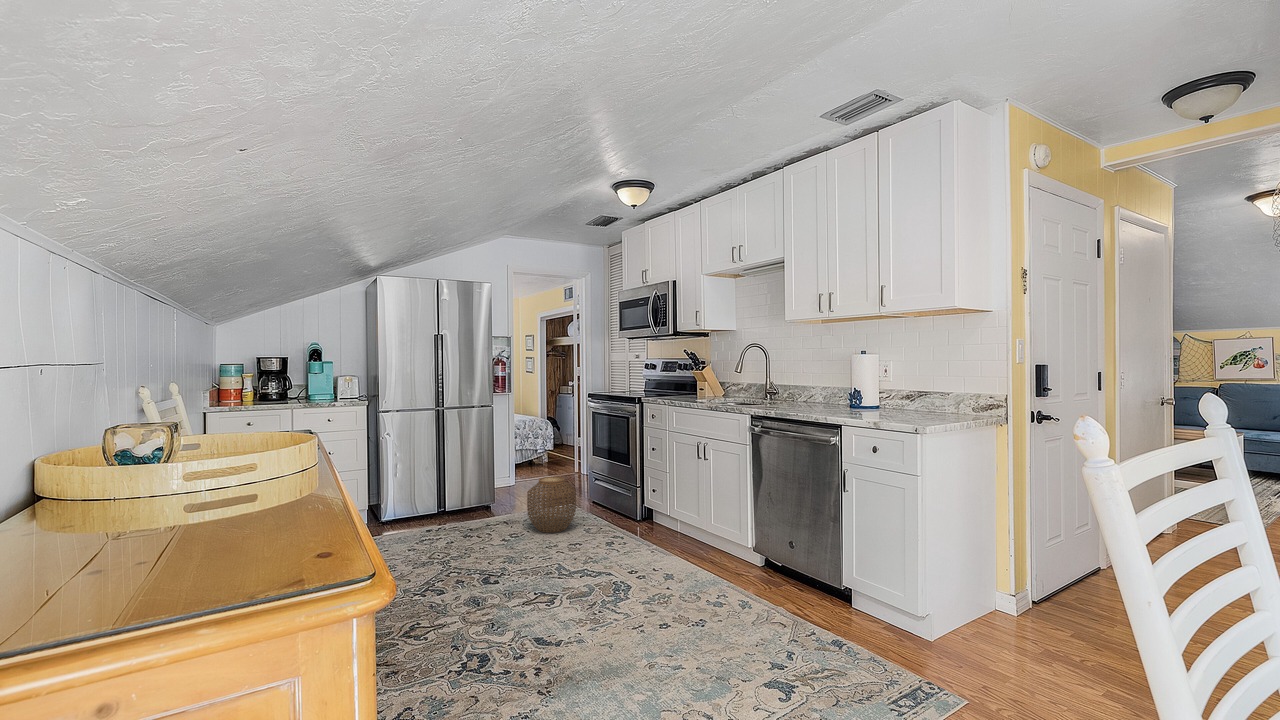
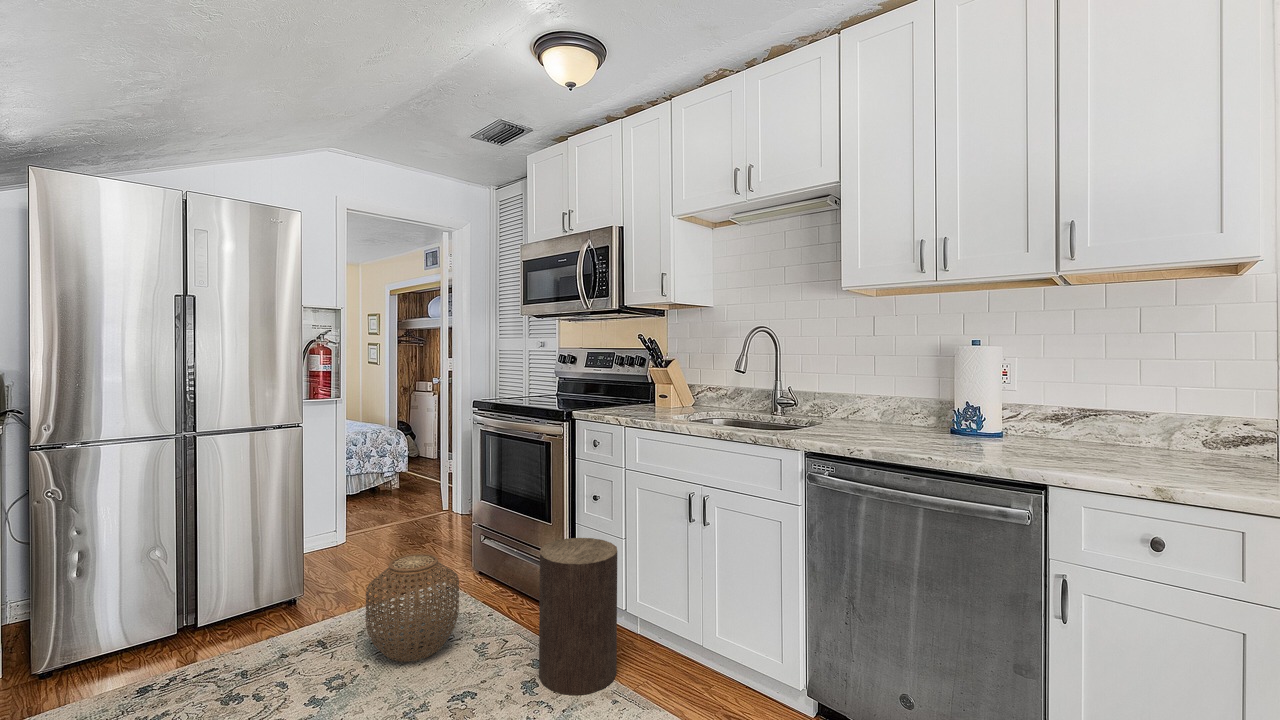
stool: none [616,469,660,549] -> present [539,538,617,695]

